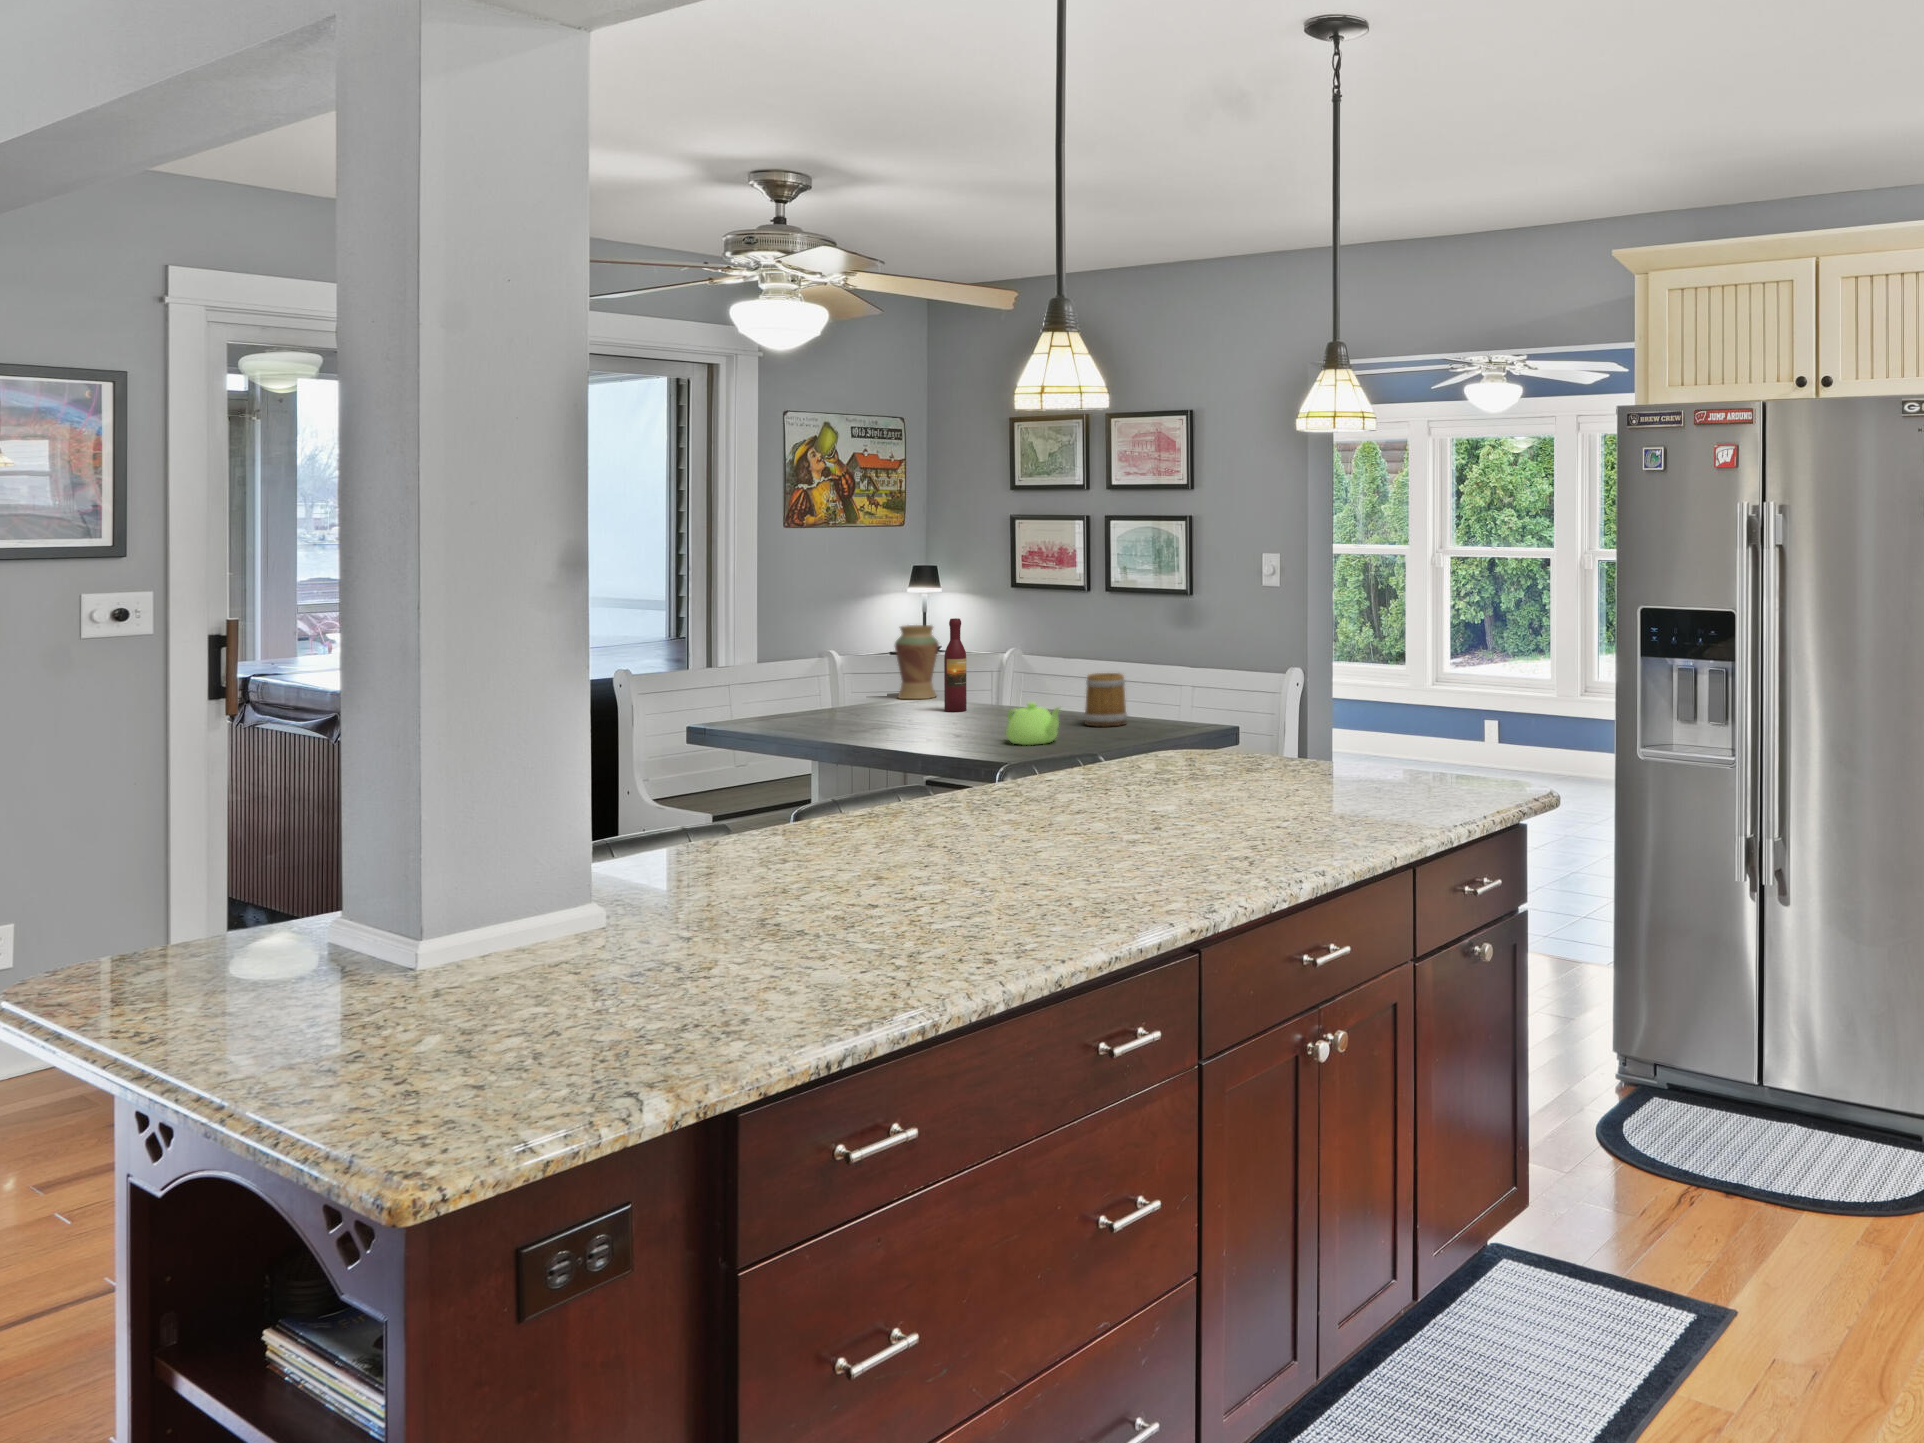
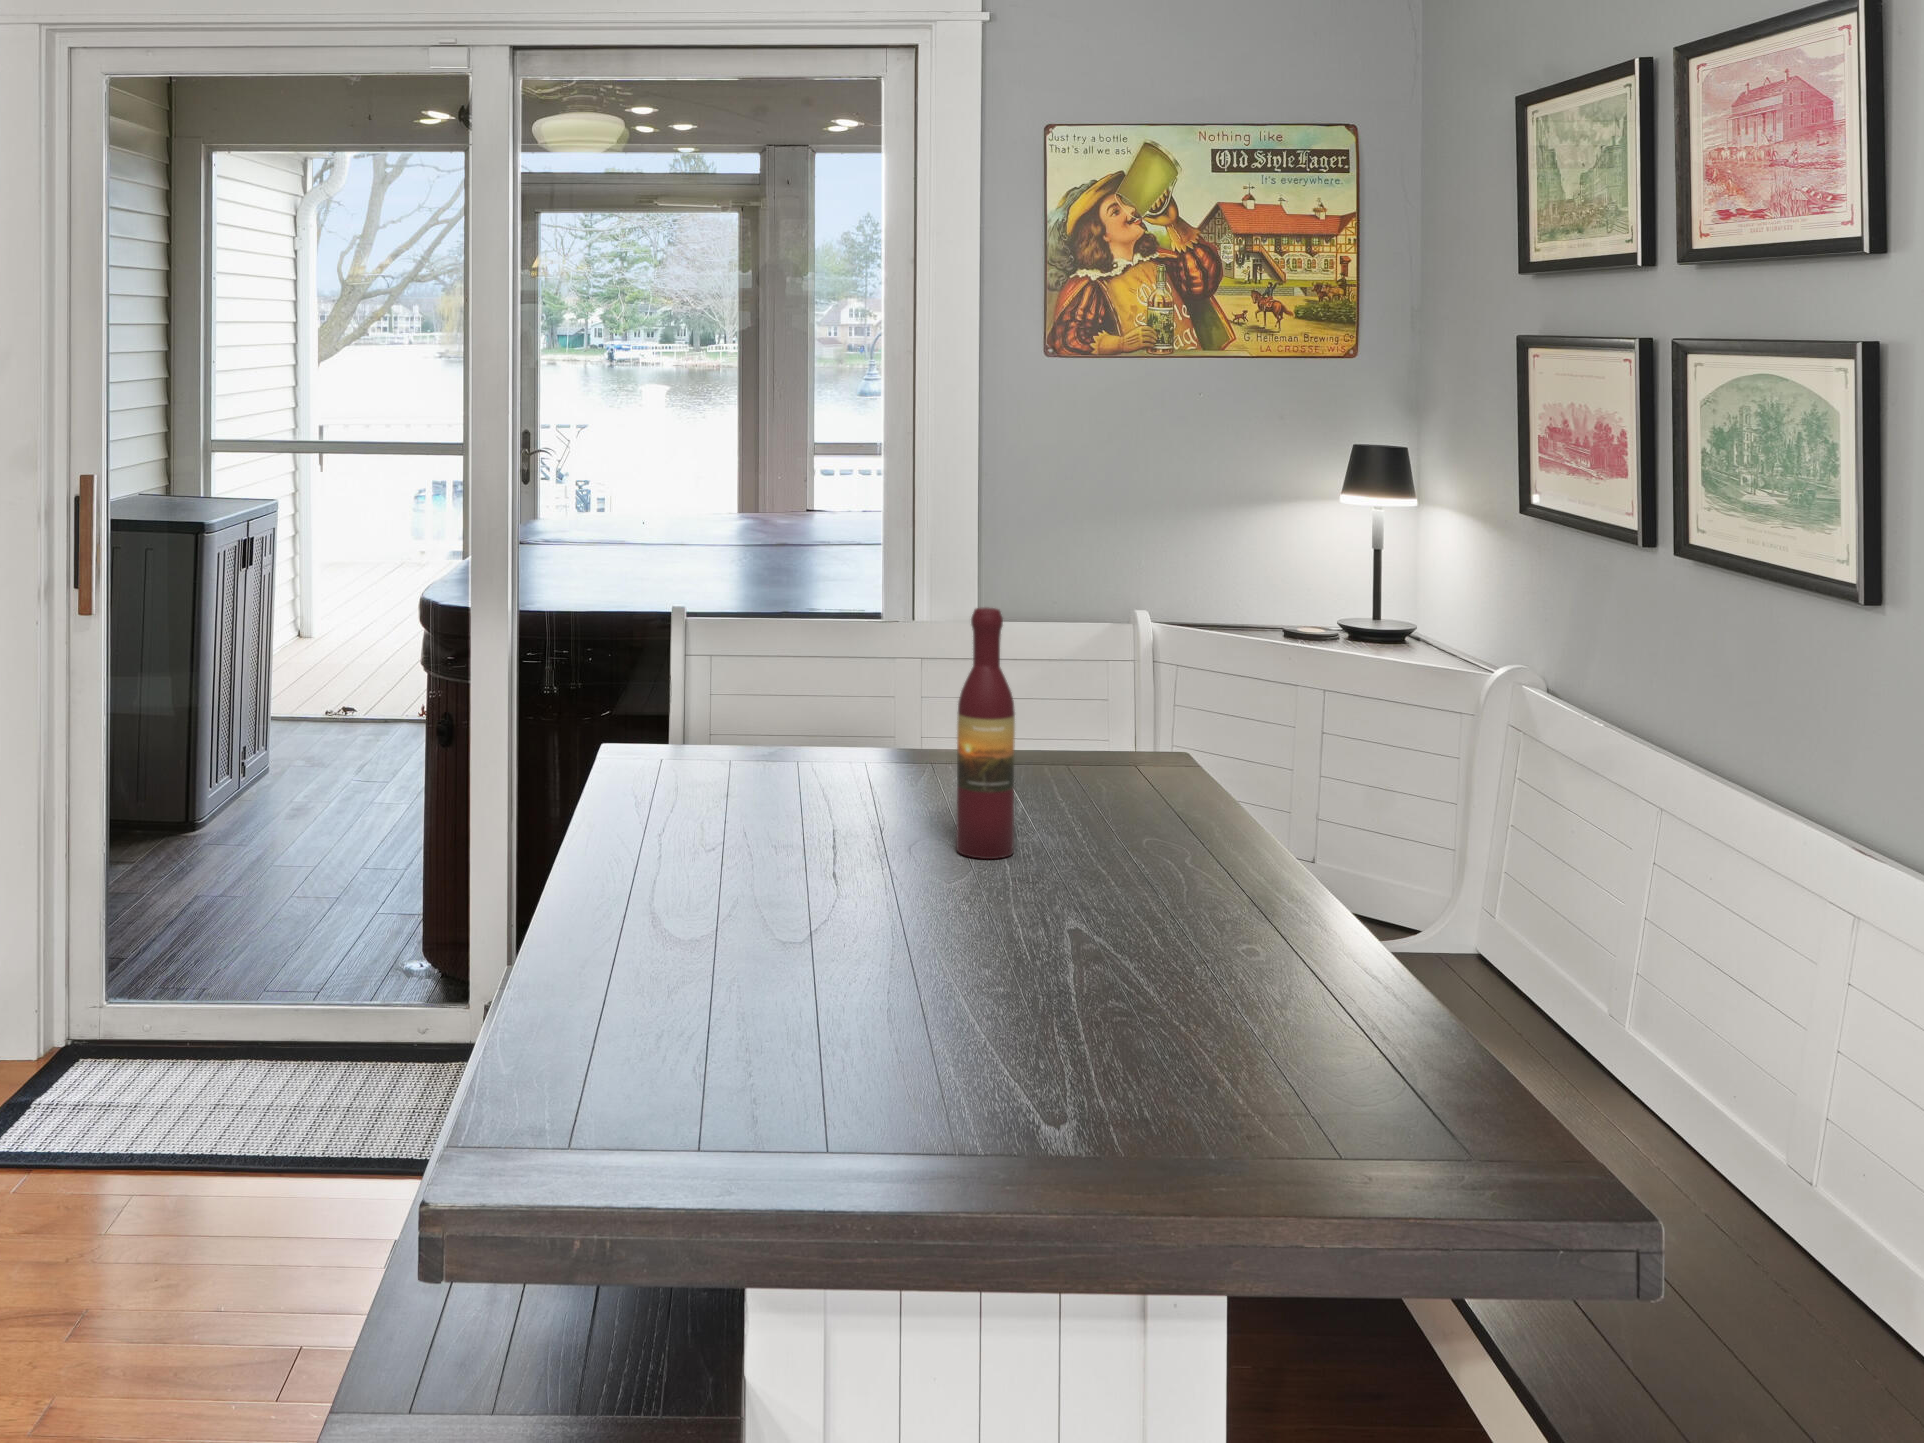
vase: present [895,625,939,699] -> none [1028,597,1132,785]
mug: present [1084,673,1127,727] -> none [1000,873,1150,1089]
teapot: present [1006,702,1060,745] -> none [561,957,728,1119]

